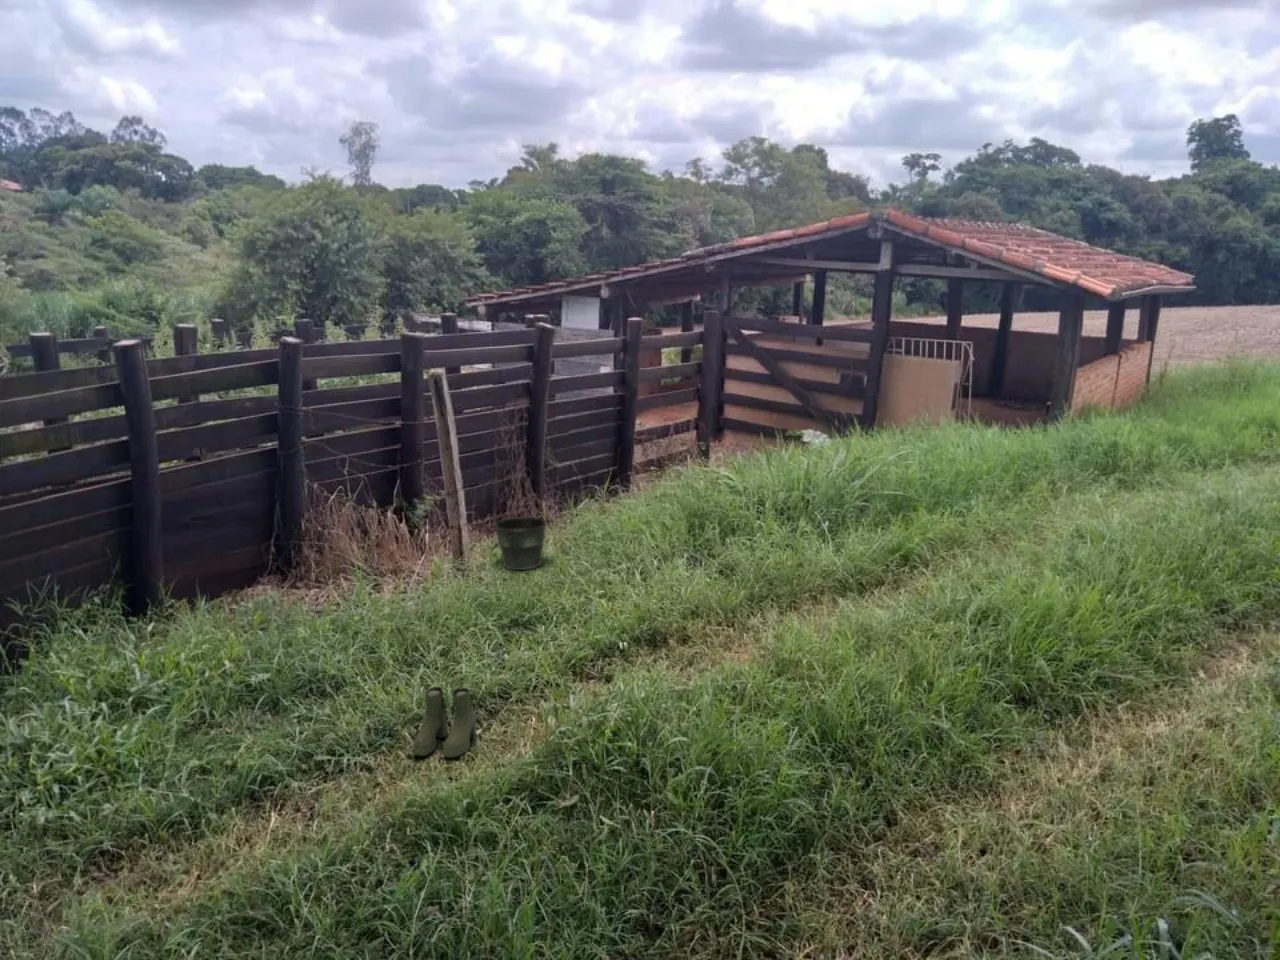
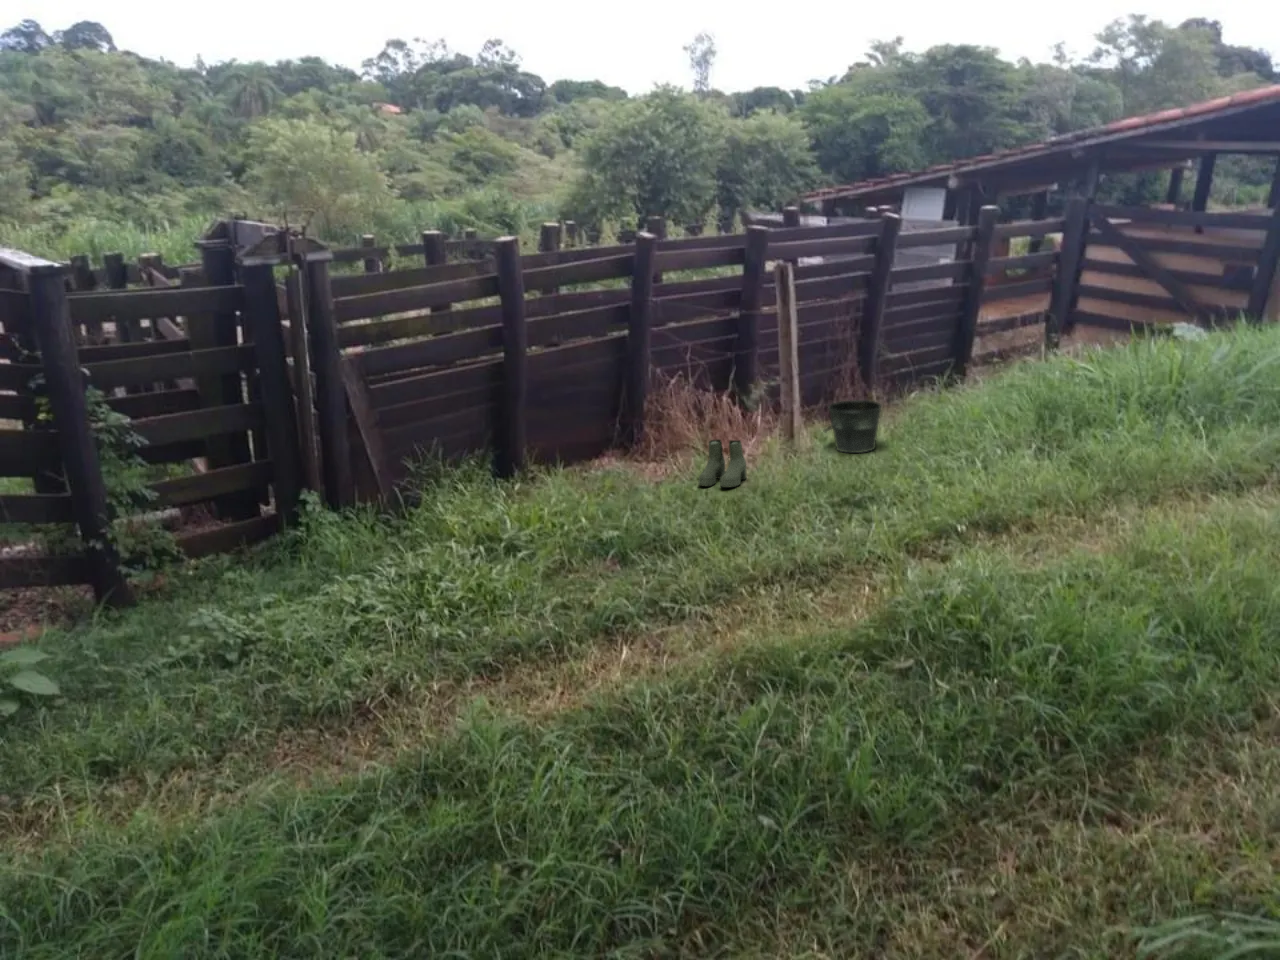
boots: present [413,687,476,758] -> present [698,439,747,488]

